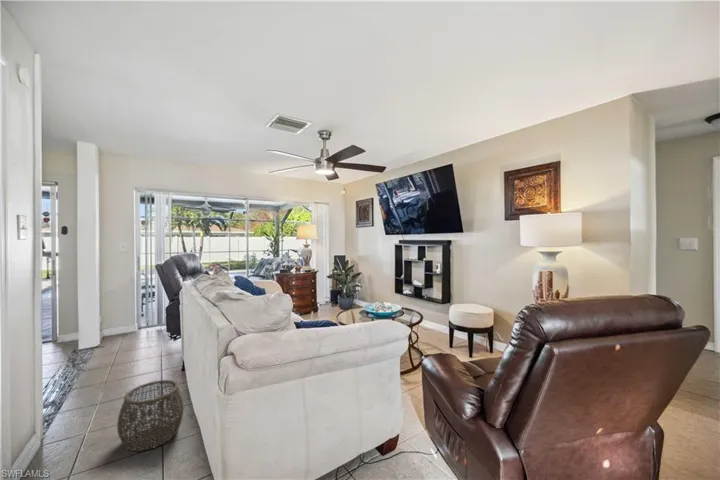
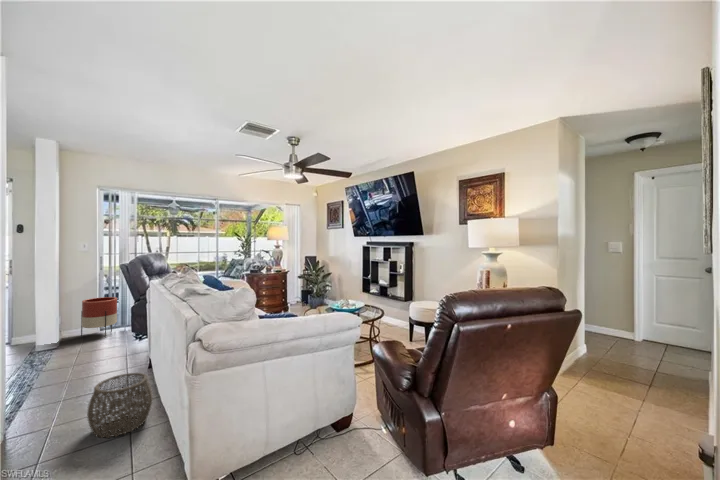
planter: none [120,297,153,337] -> present [81,297,117,338]

